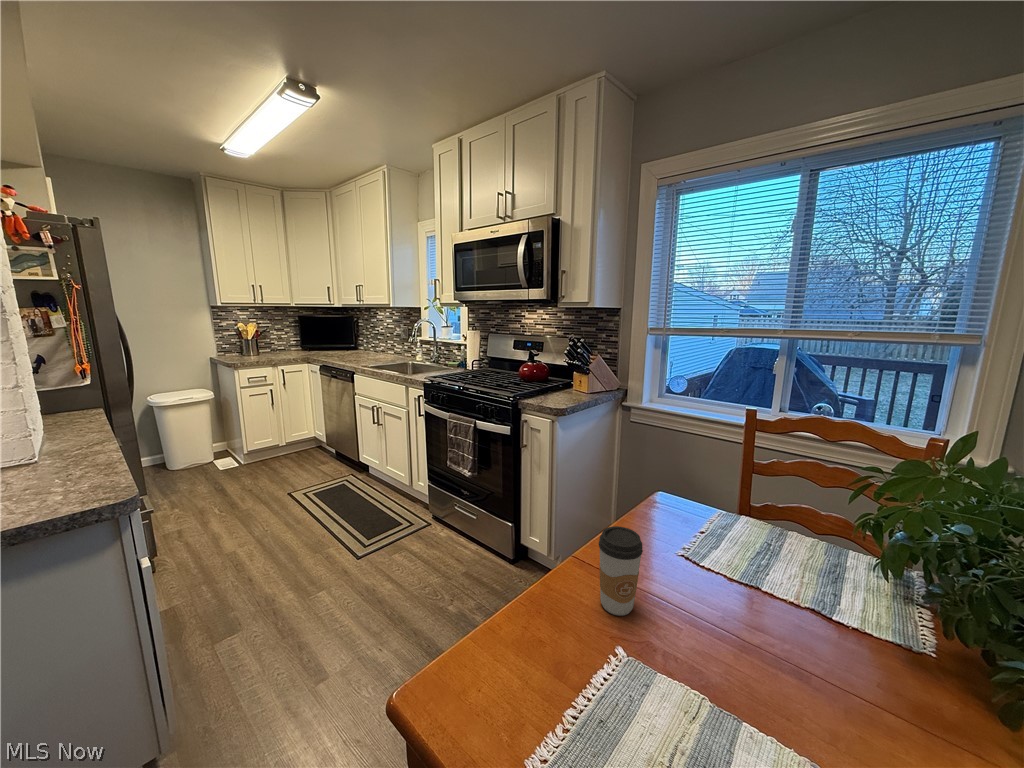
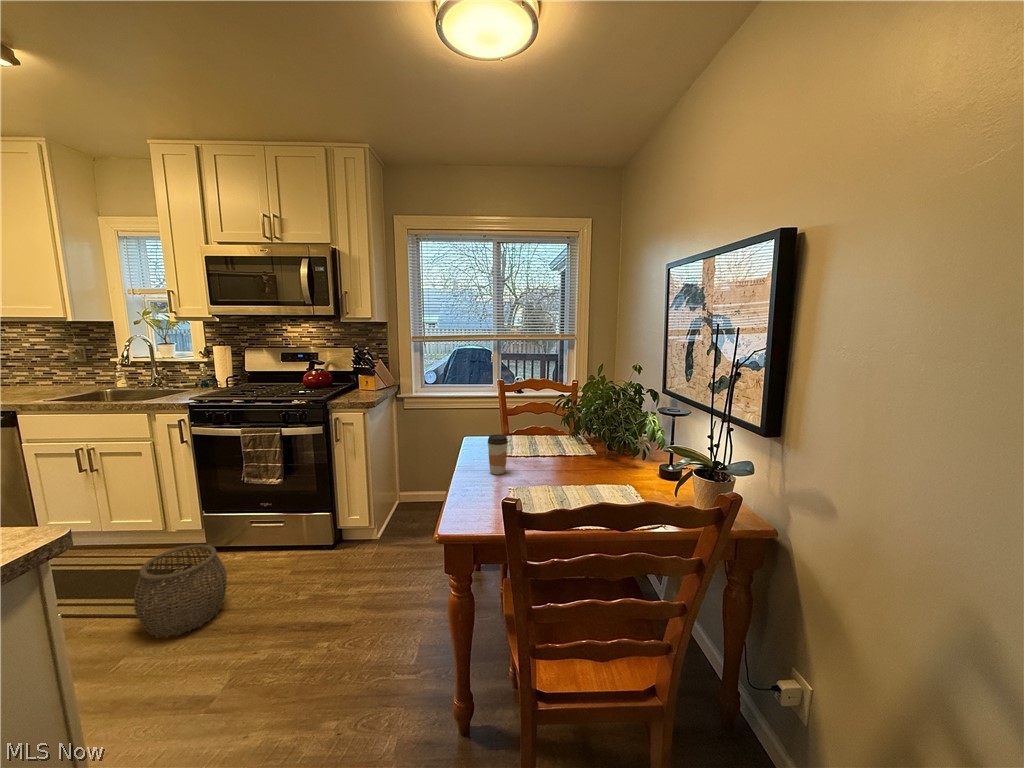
woven basket: none [332,511,404,593] -> present [134,545,227,637]

